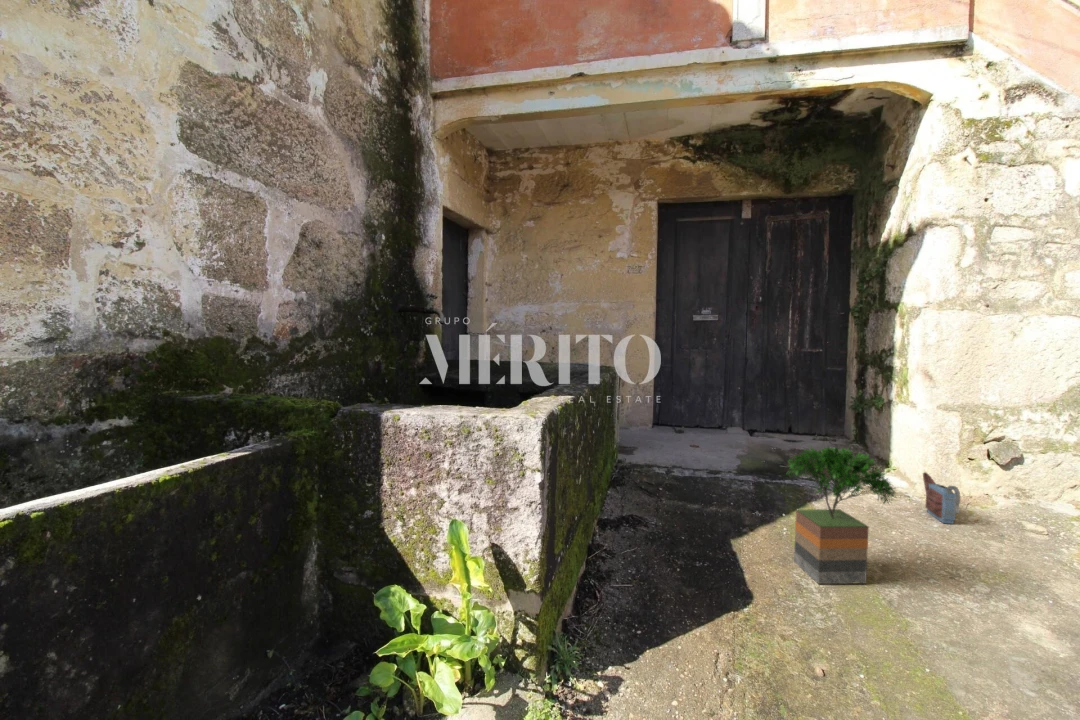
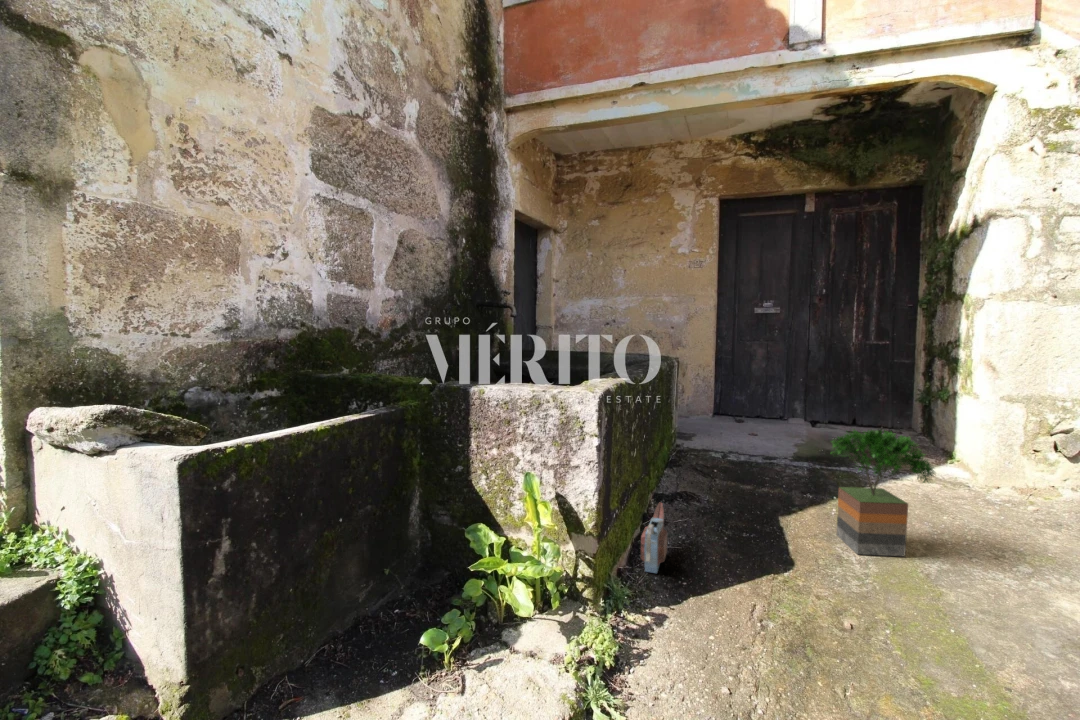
watering can: present [923,472,961,524] -> present [641,503,667,573]

